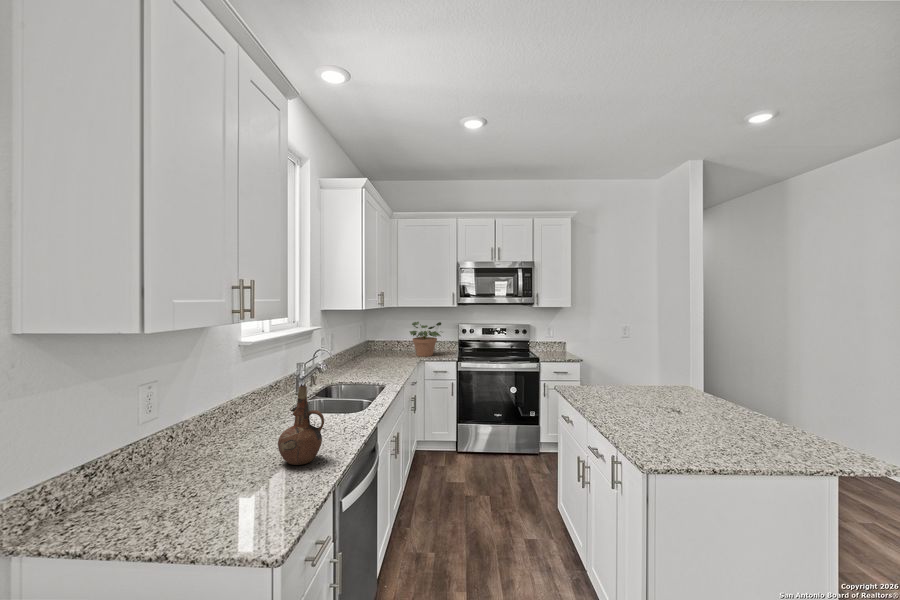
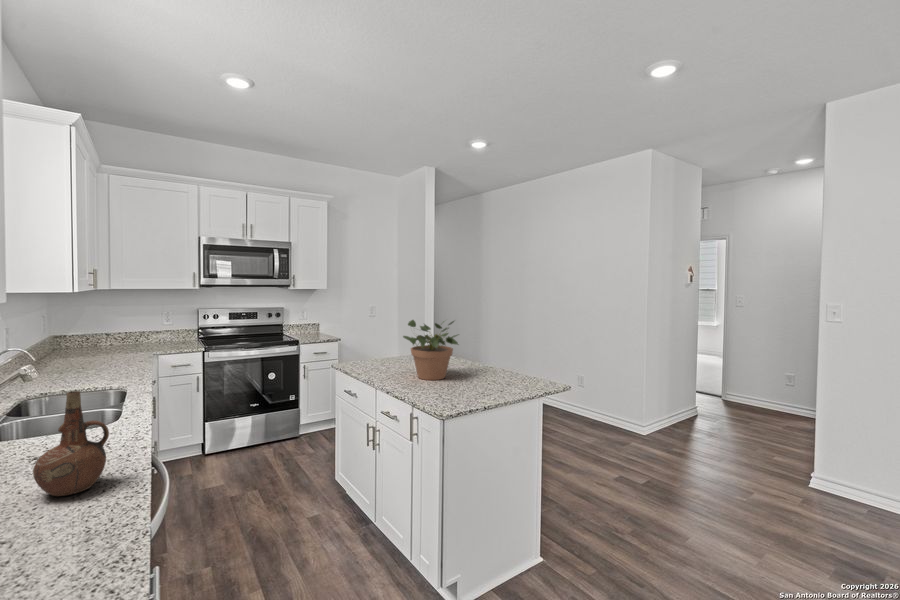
potted plant: present [410,322,441,356] -> present [403,320,459,380]

